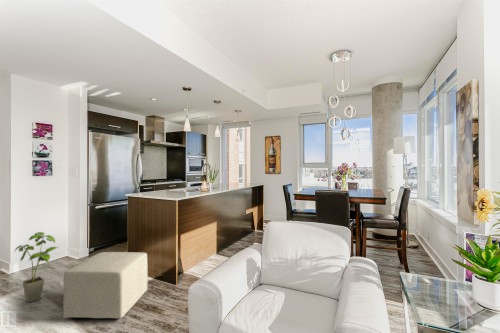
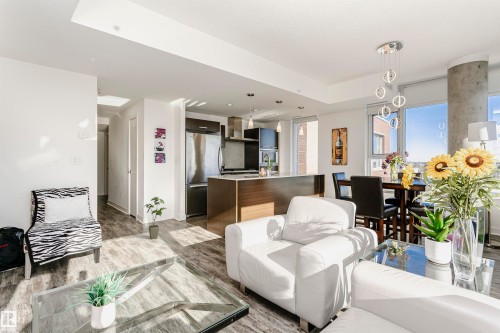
ottoman: present [63,252,148,319] -> none [167,213,217,253]

